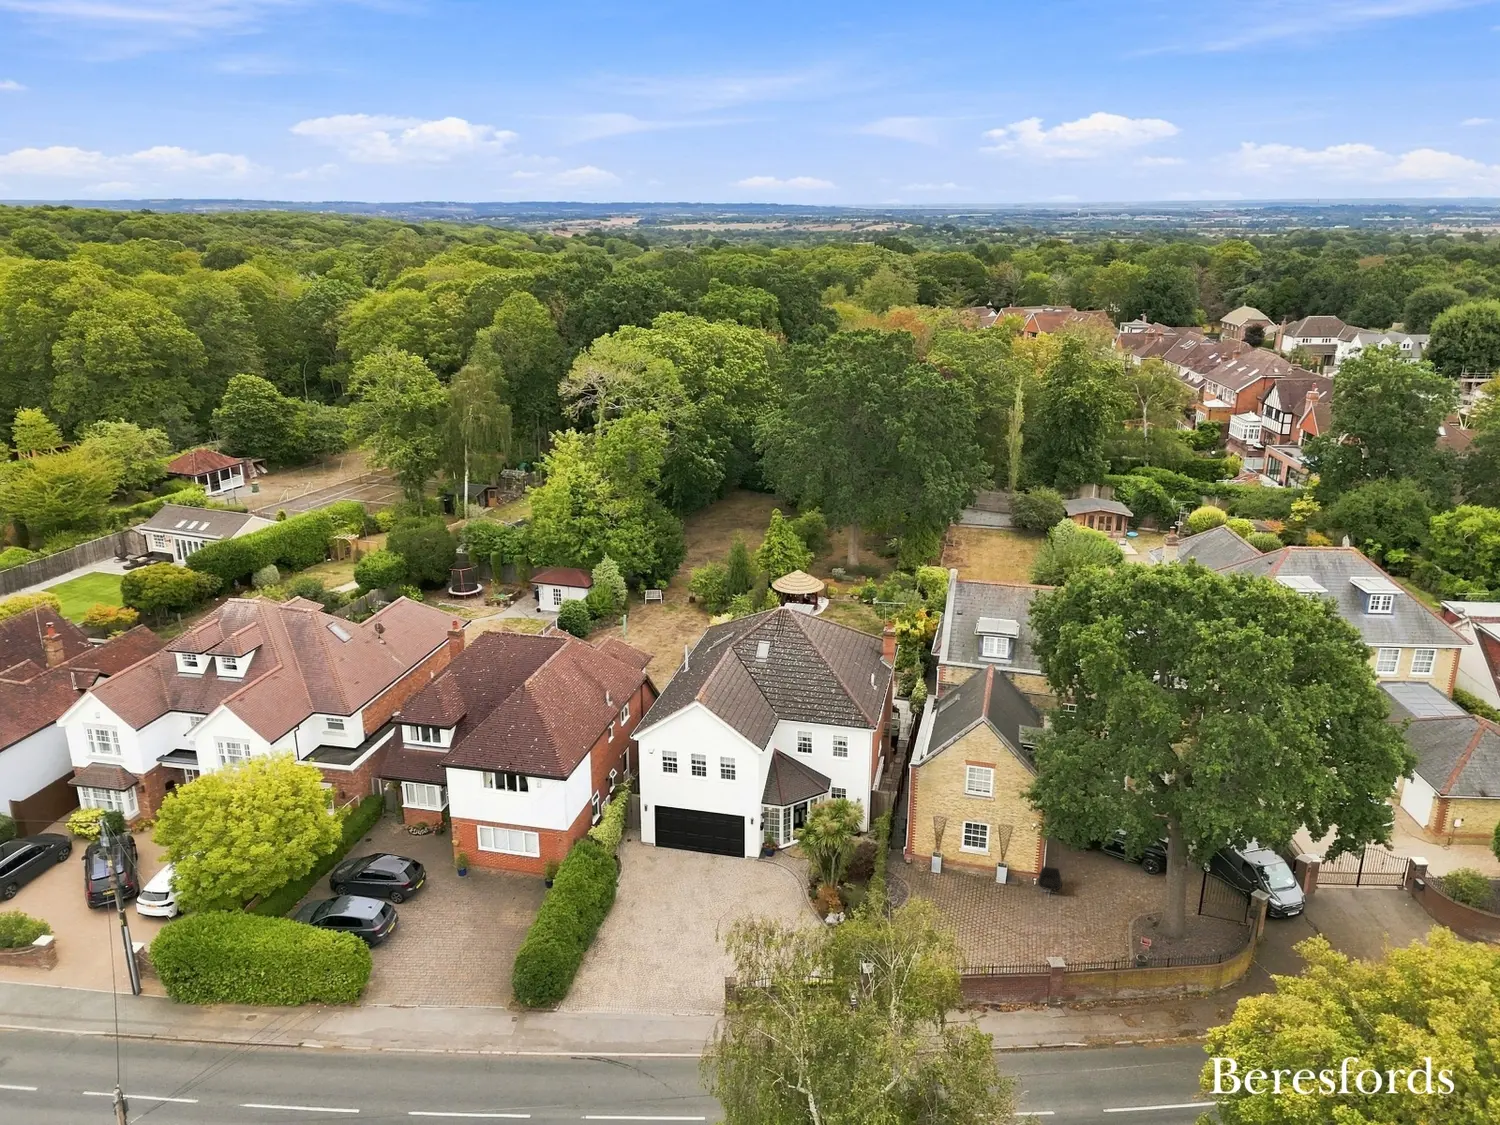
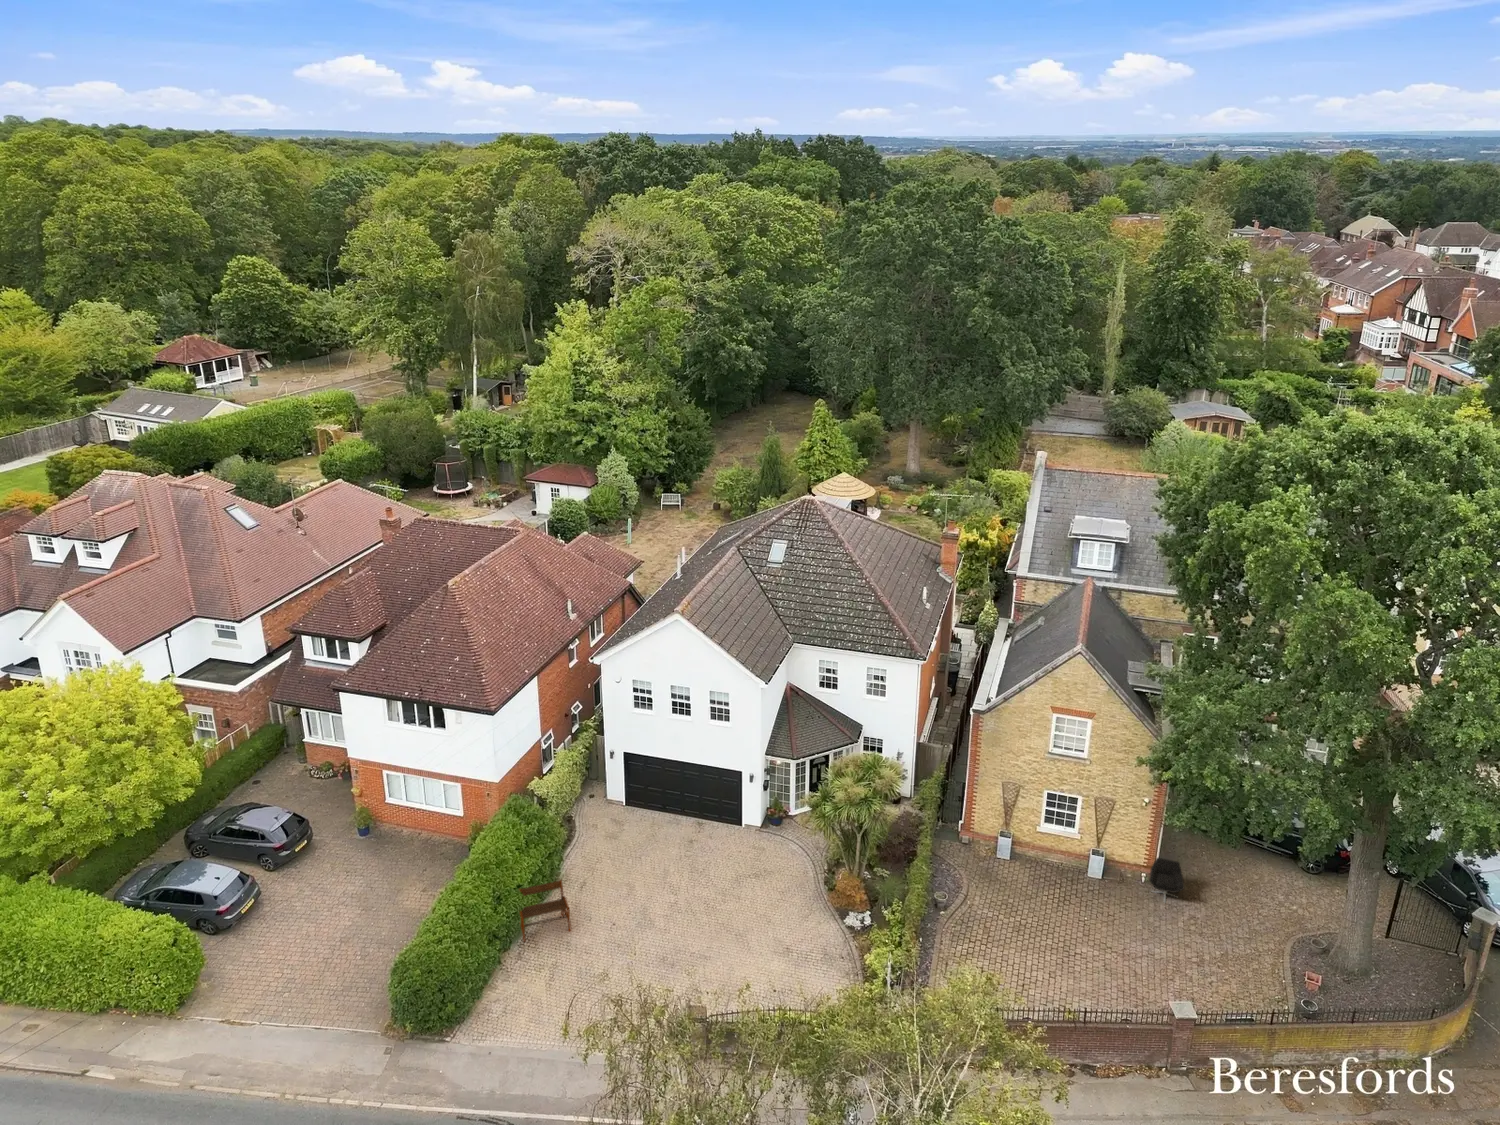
bench: none [592,898,631,944] -> present [520,880,571,941]

